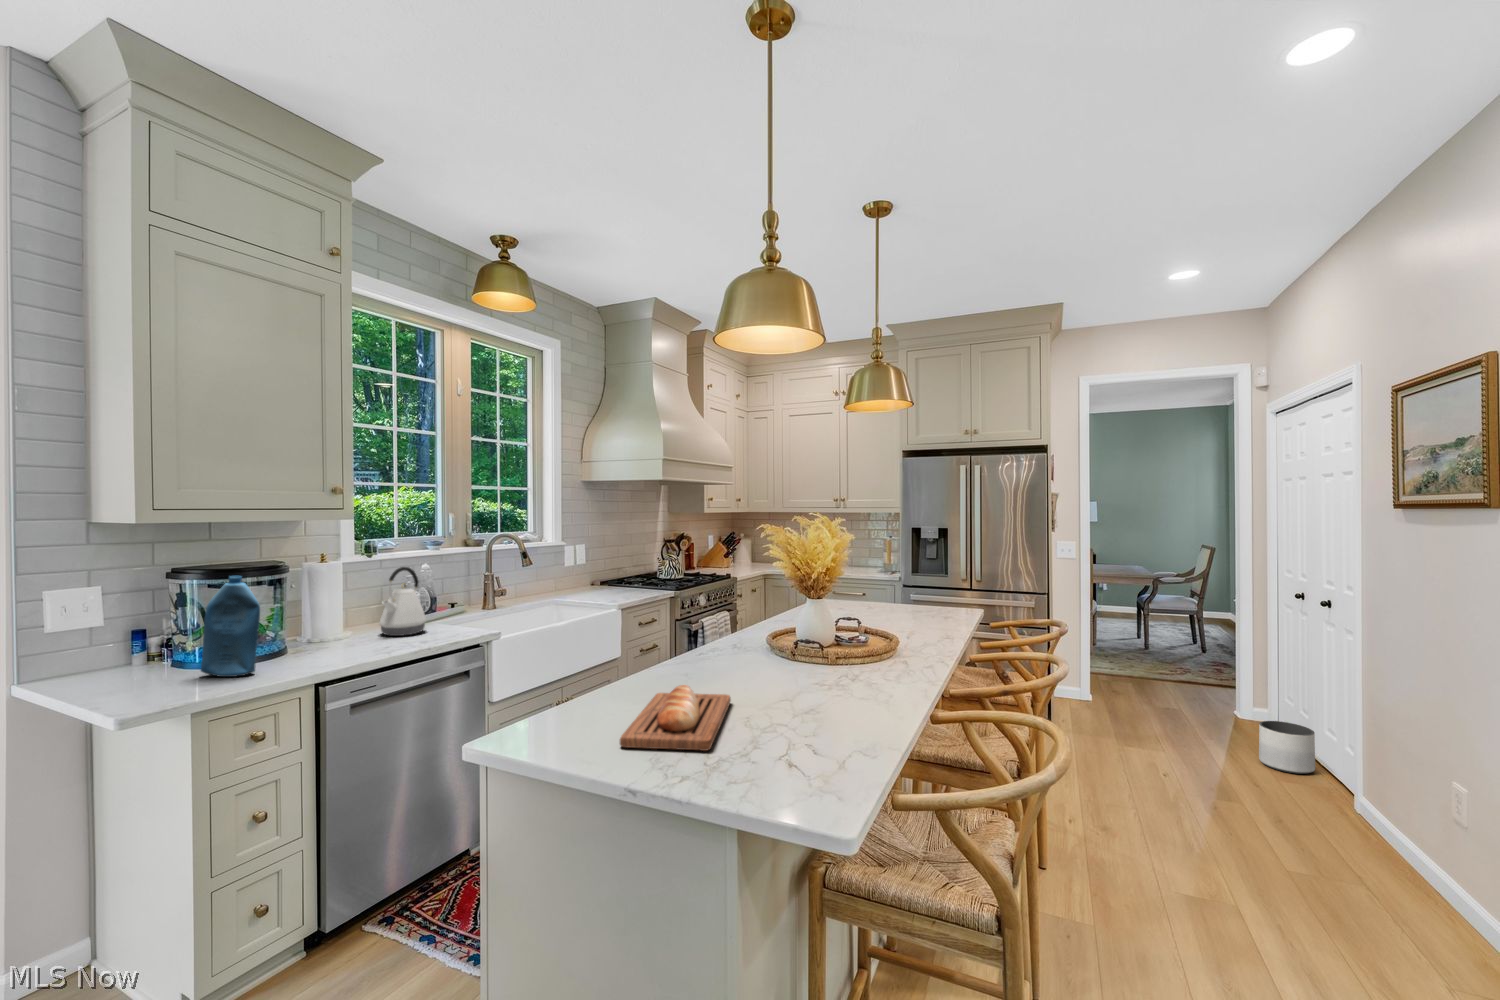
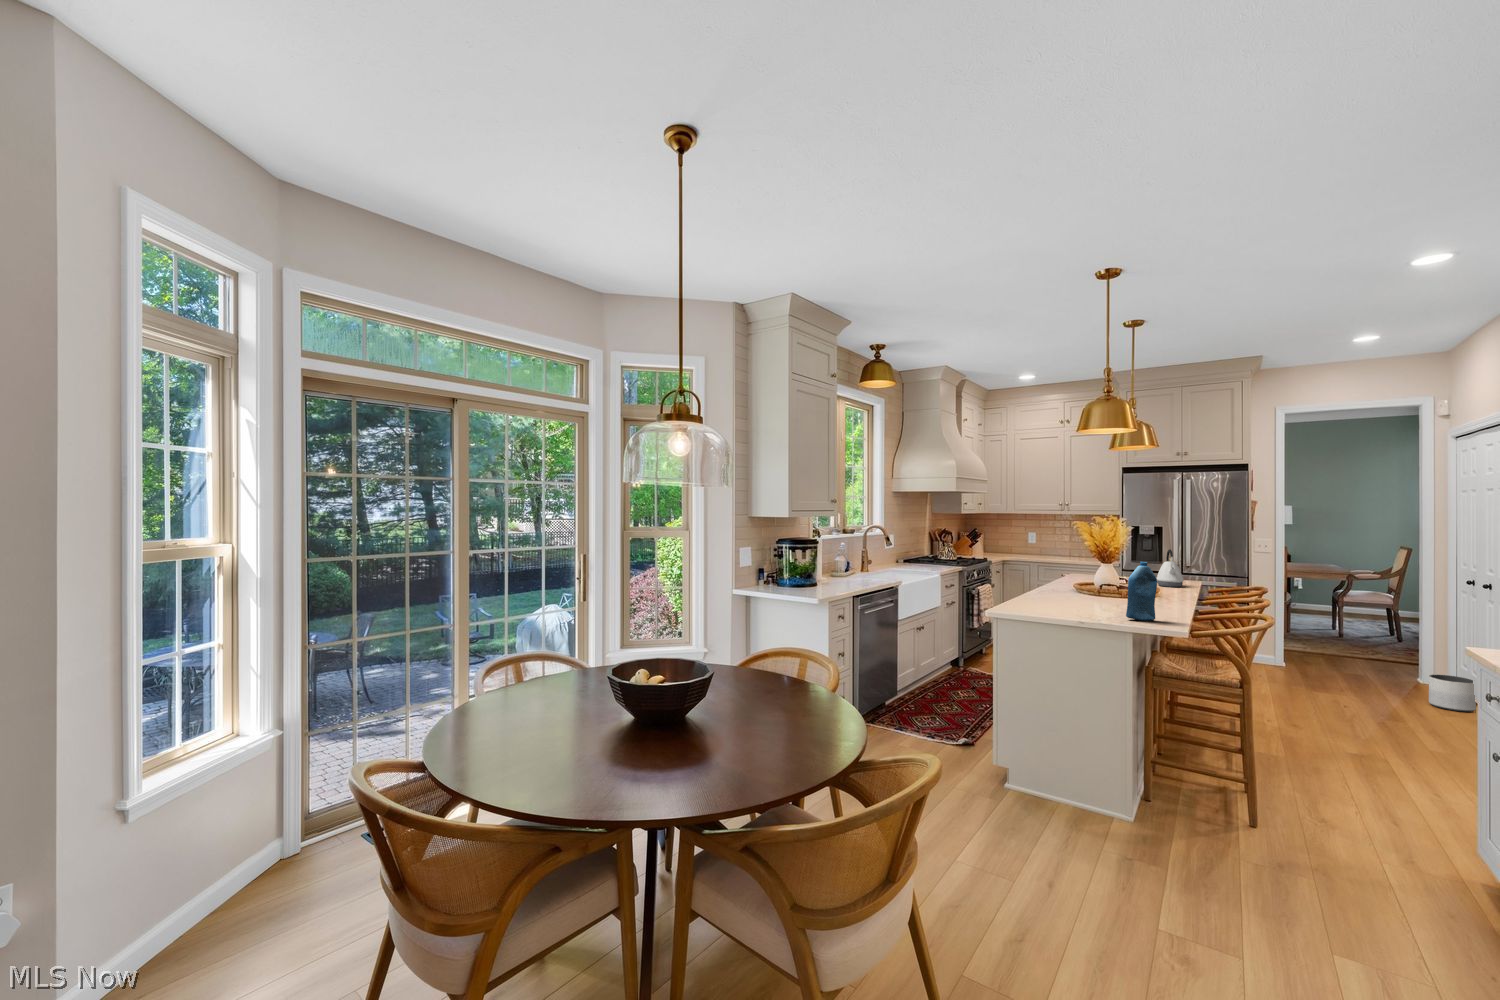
kettle: present [379,567,426,636] -> present [1157,549,1184,587]
bottle: present [201,576,260,677] -> present [1126,562,1157,621]
bread loaf: present [620,685,731,751] -> none [1042,598,1095,619]

